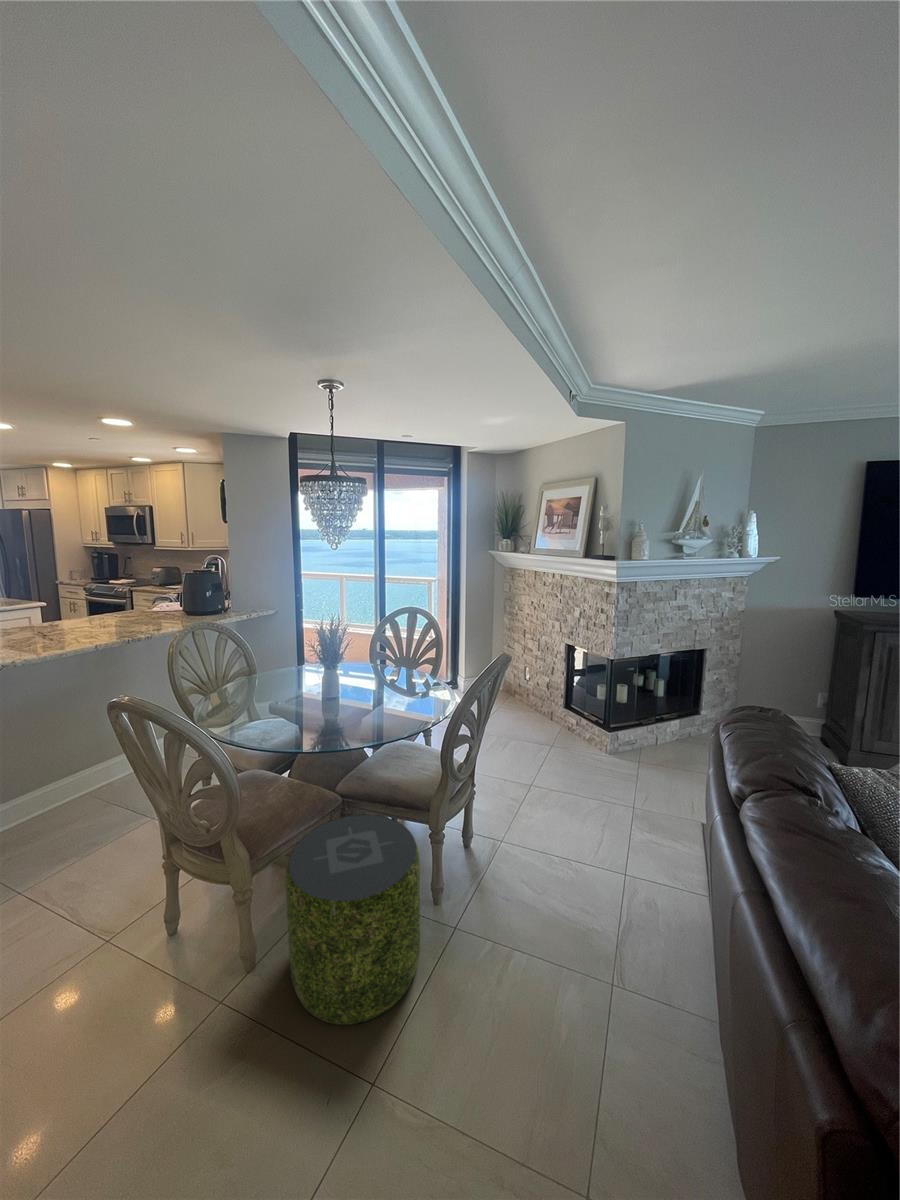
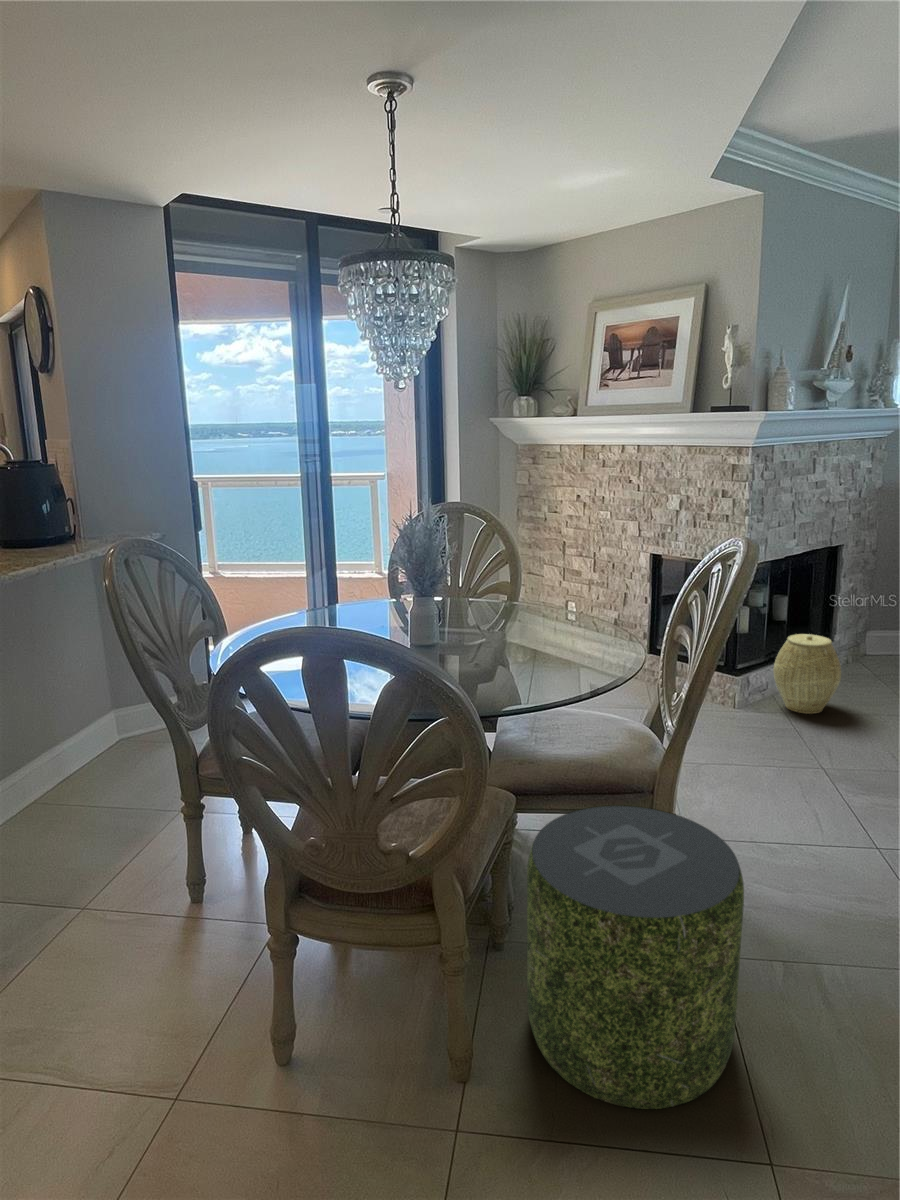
woven basket: none [634,709,680,766] -> present [773,634,841,714]

